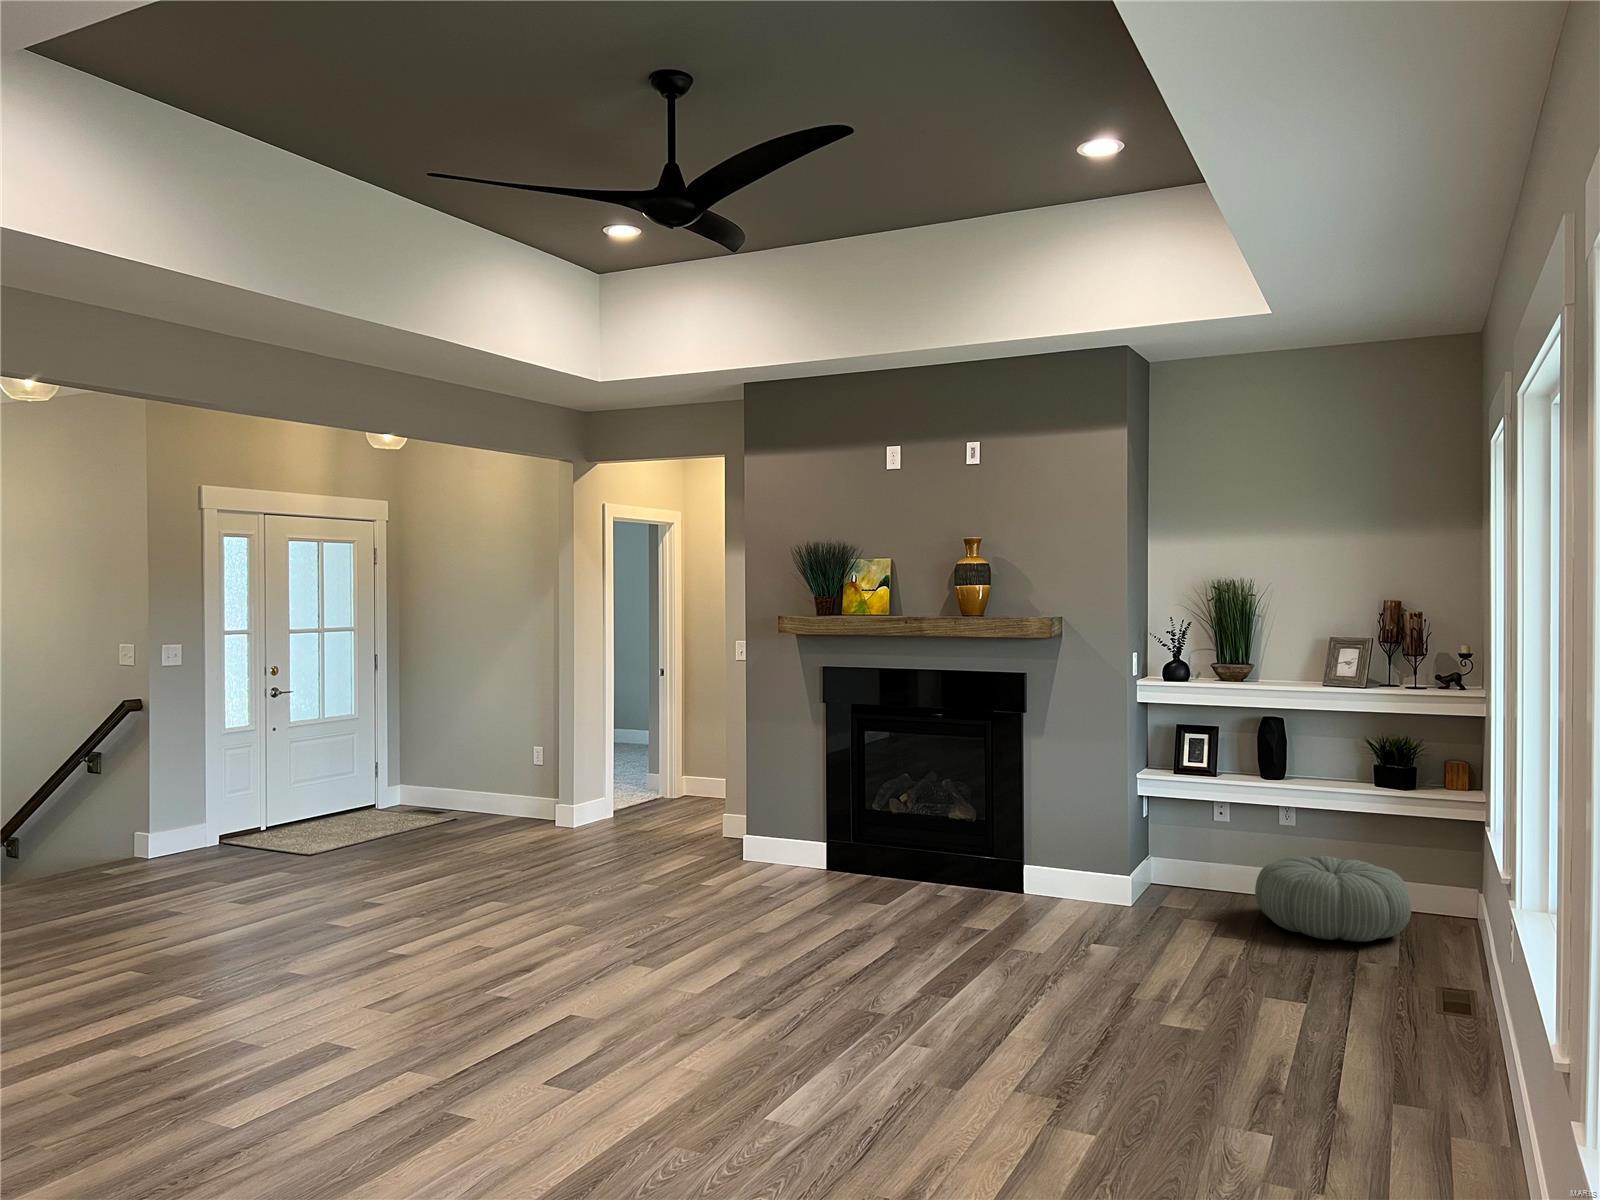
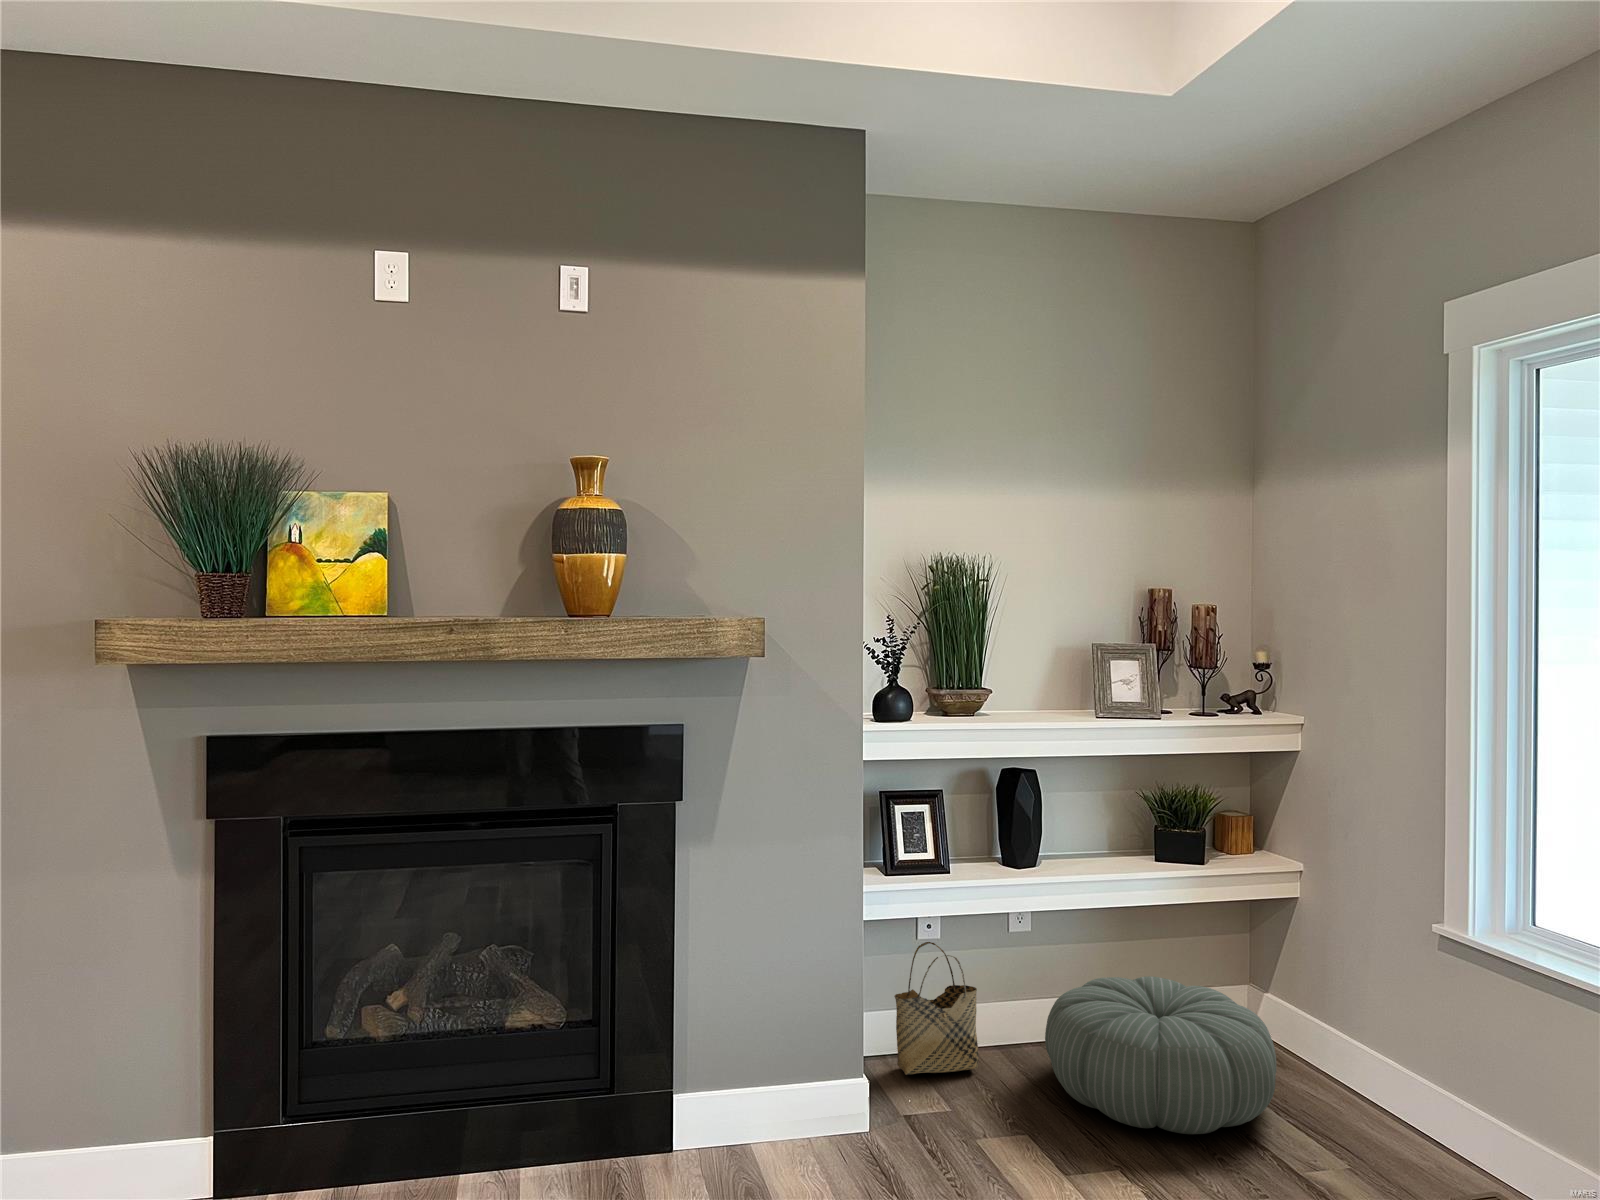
woven basket: none [1179,820,1238,899] -> present [894,942,979,1075]

